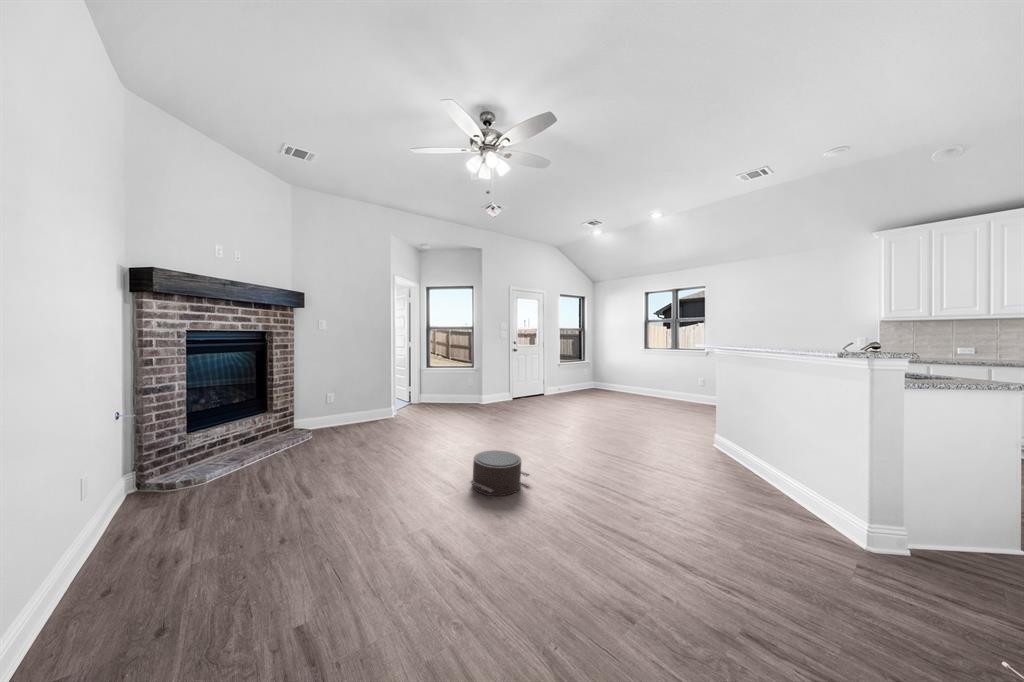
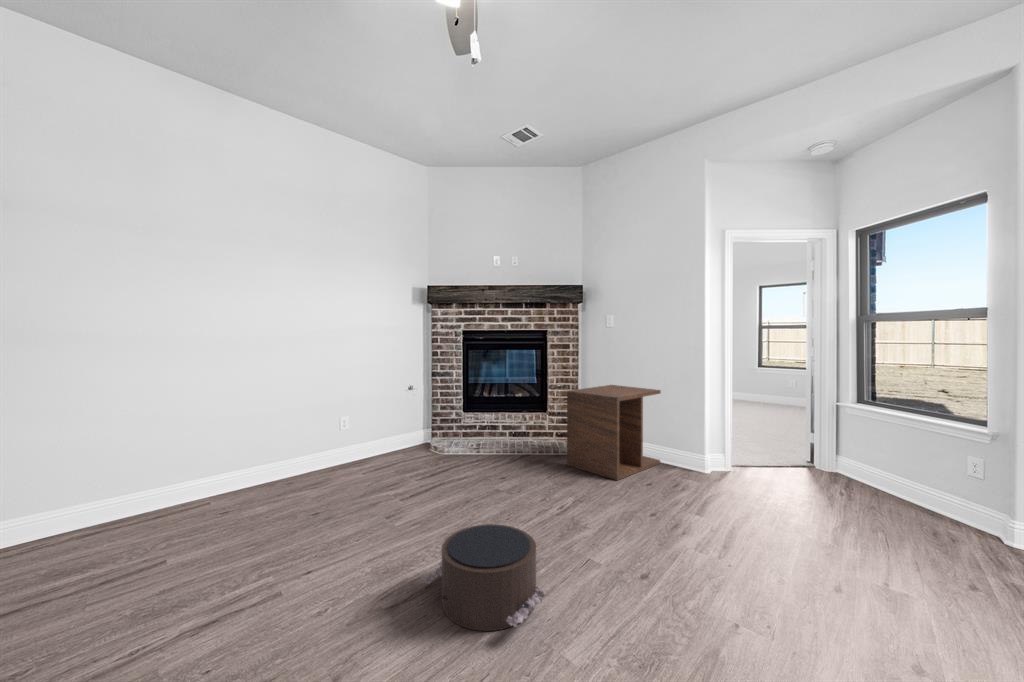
side table: none [329,376,389,445] -> present [567,385,661,480]

